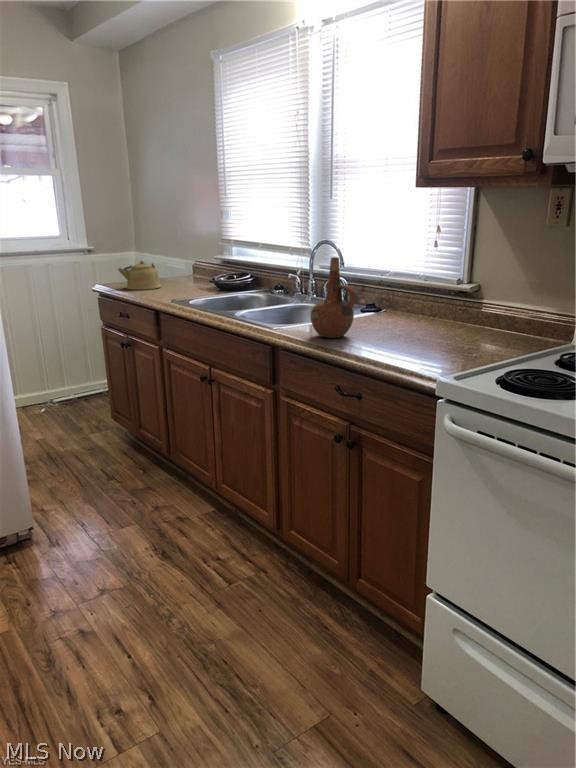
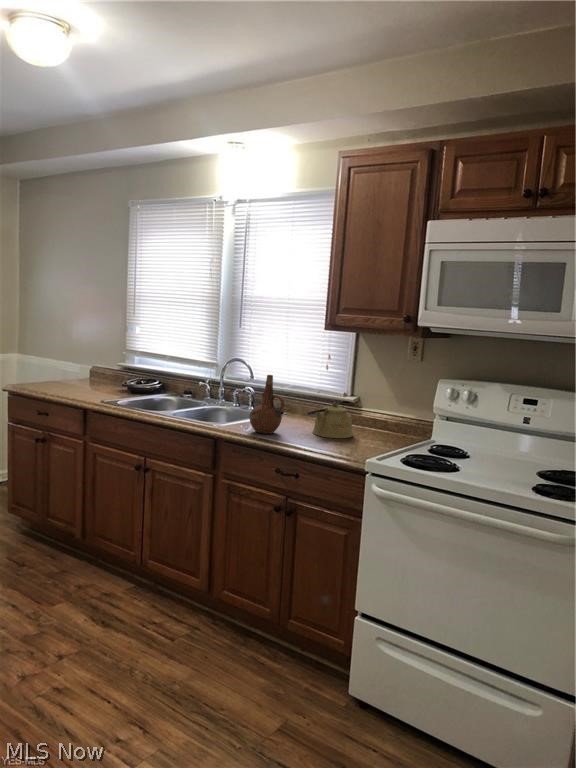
kettle: present [118,261,161,290] -> present [307,402,353,438]

